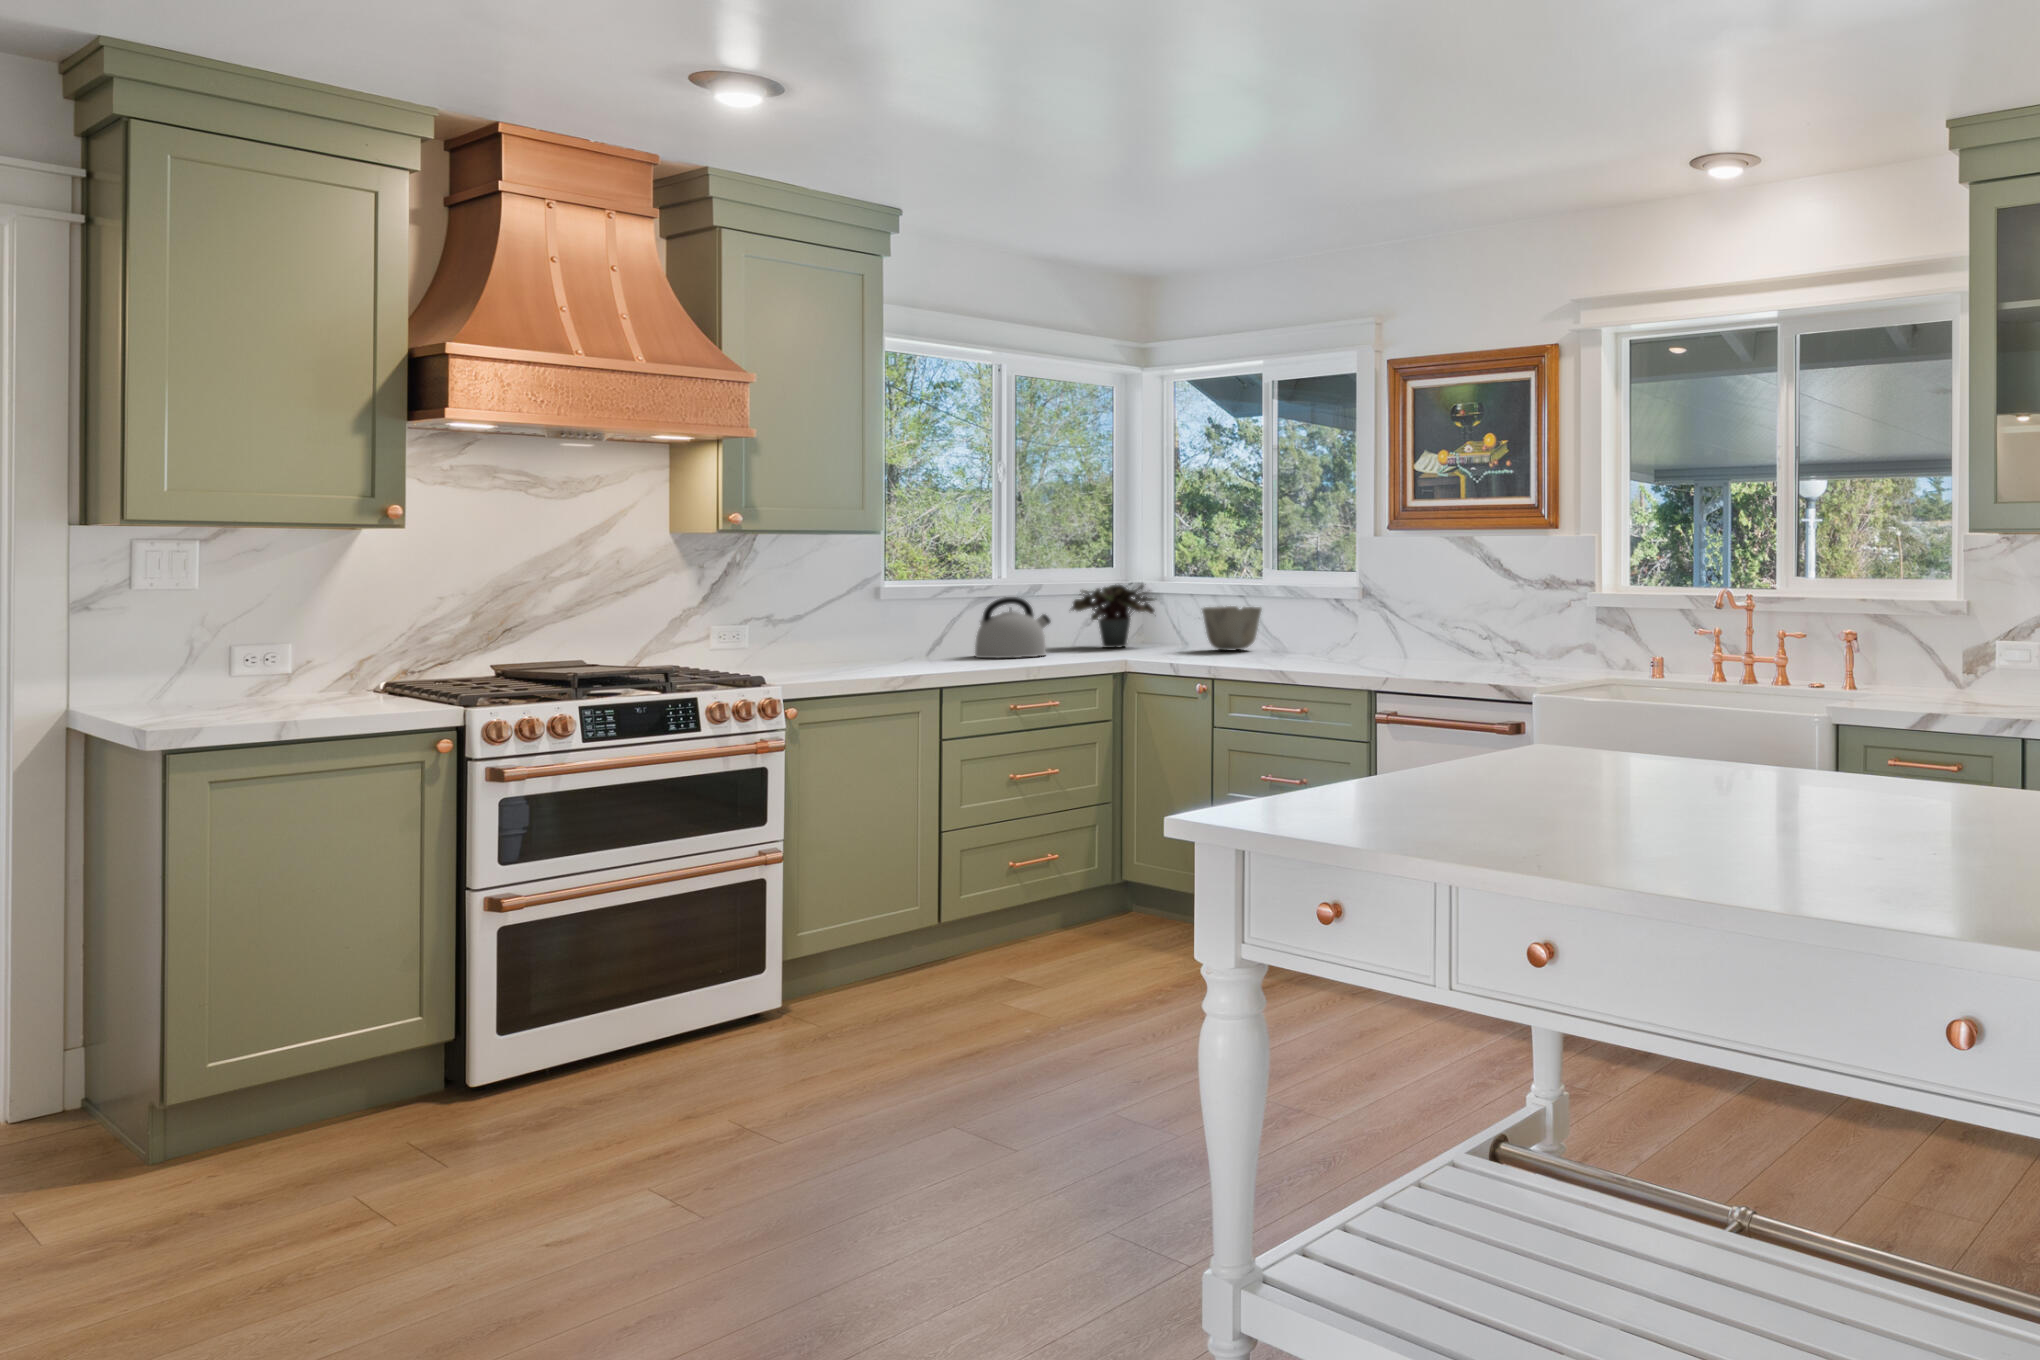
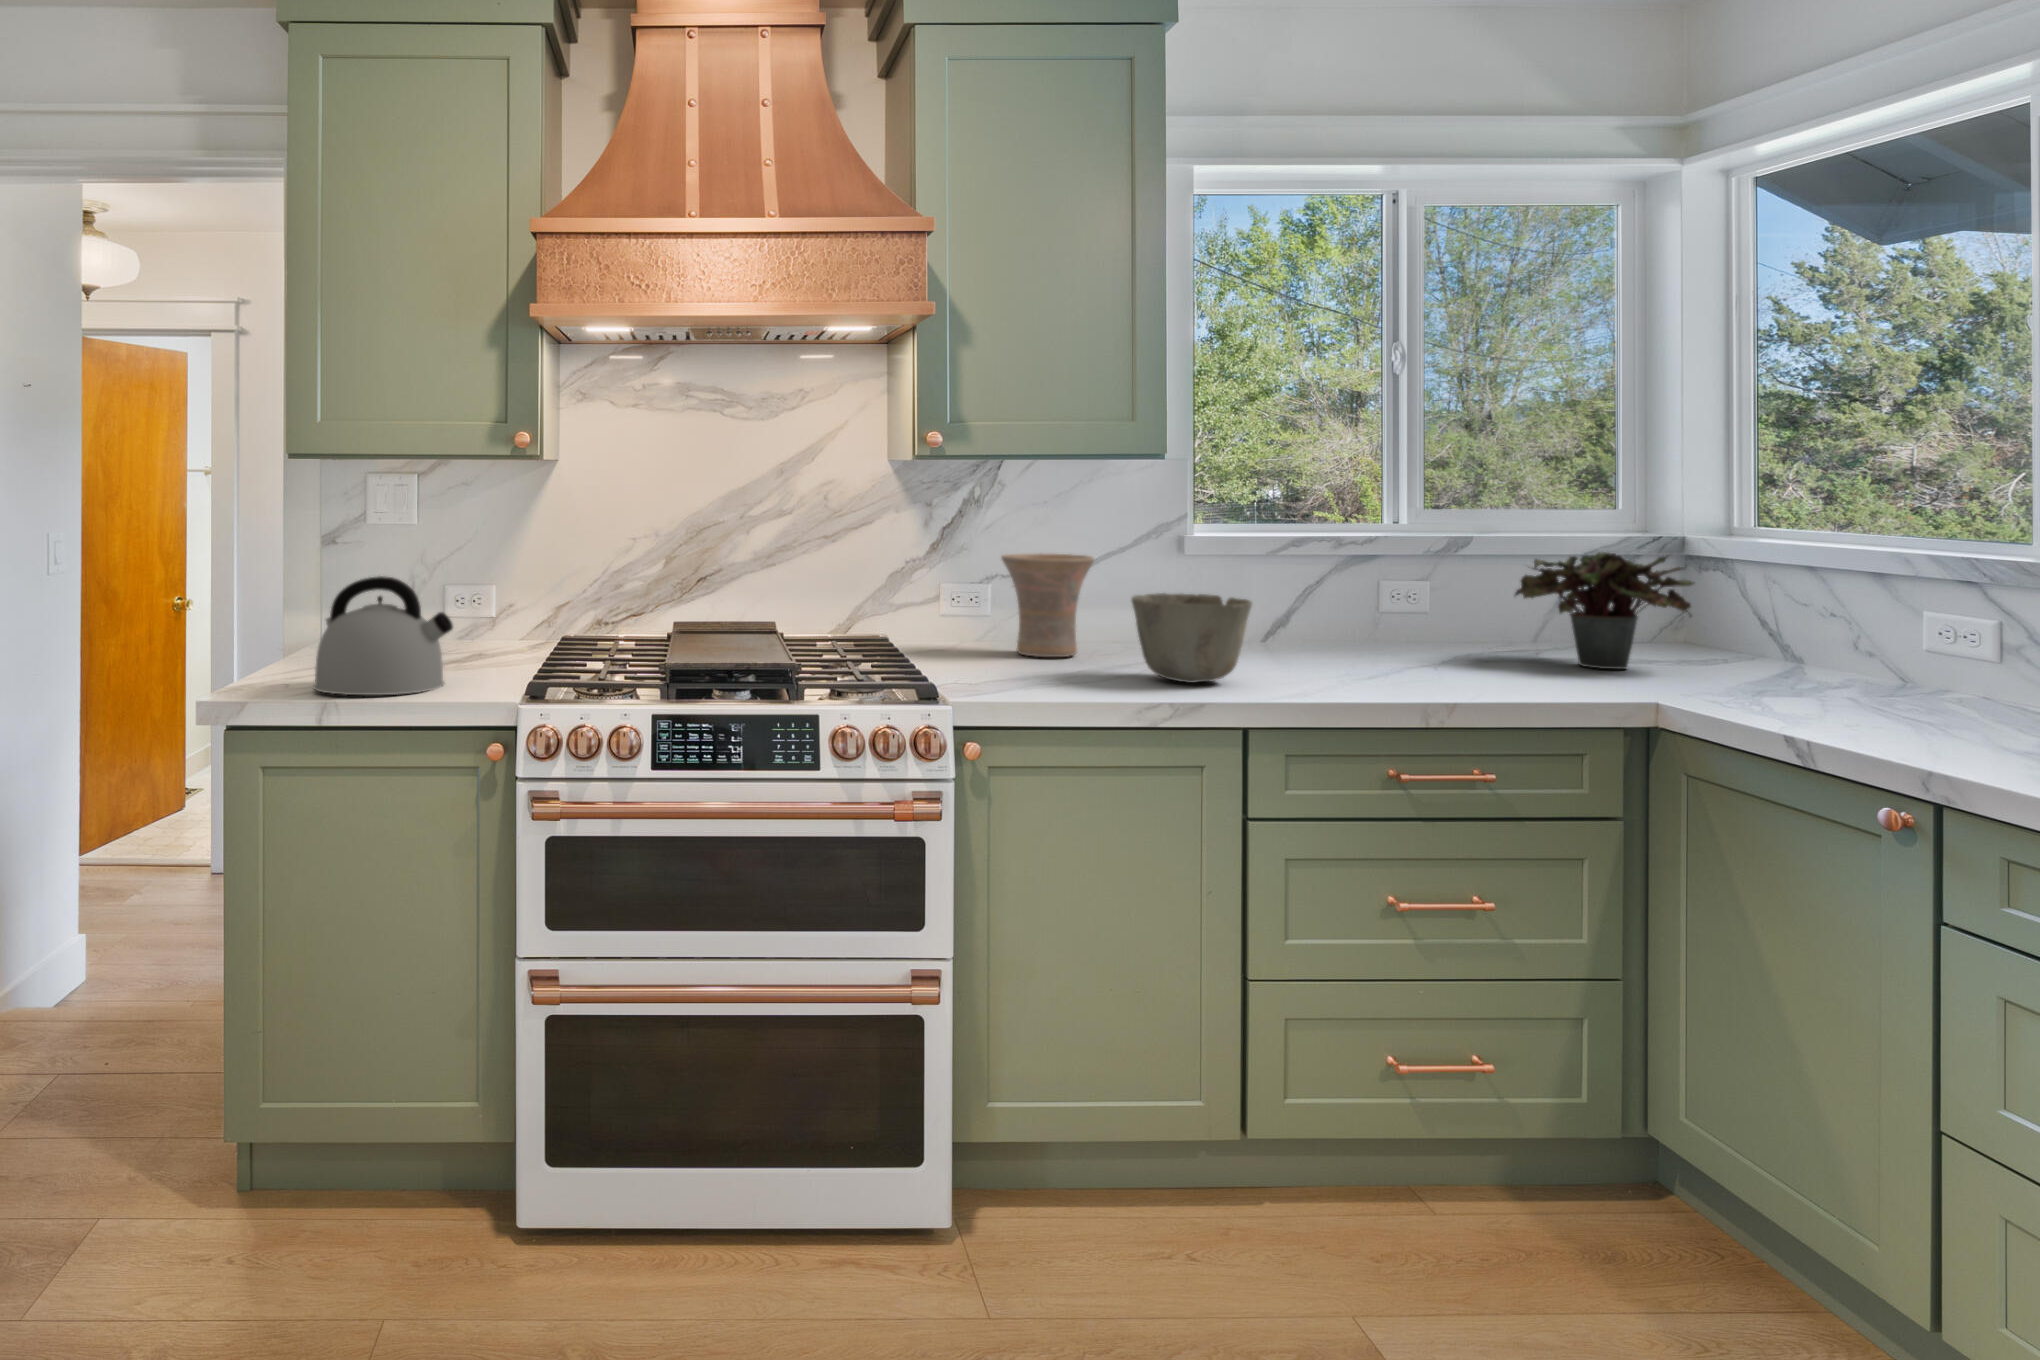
kettle: present [975,597,1050,658] -> present [313,576,453,695]
vase: none [765,598,832,665] -> present [1001,554,1094,657]
ceramic bowl: present [1202,606,1262,651] -> present [1132,593,1252,683]

